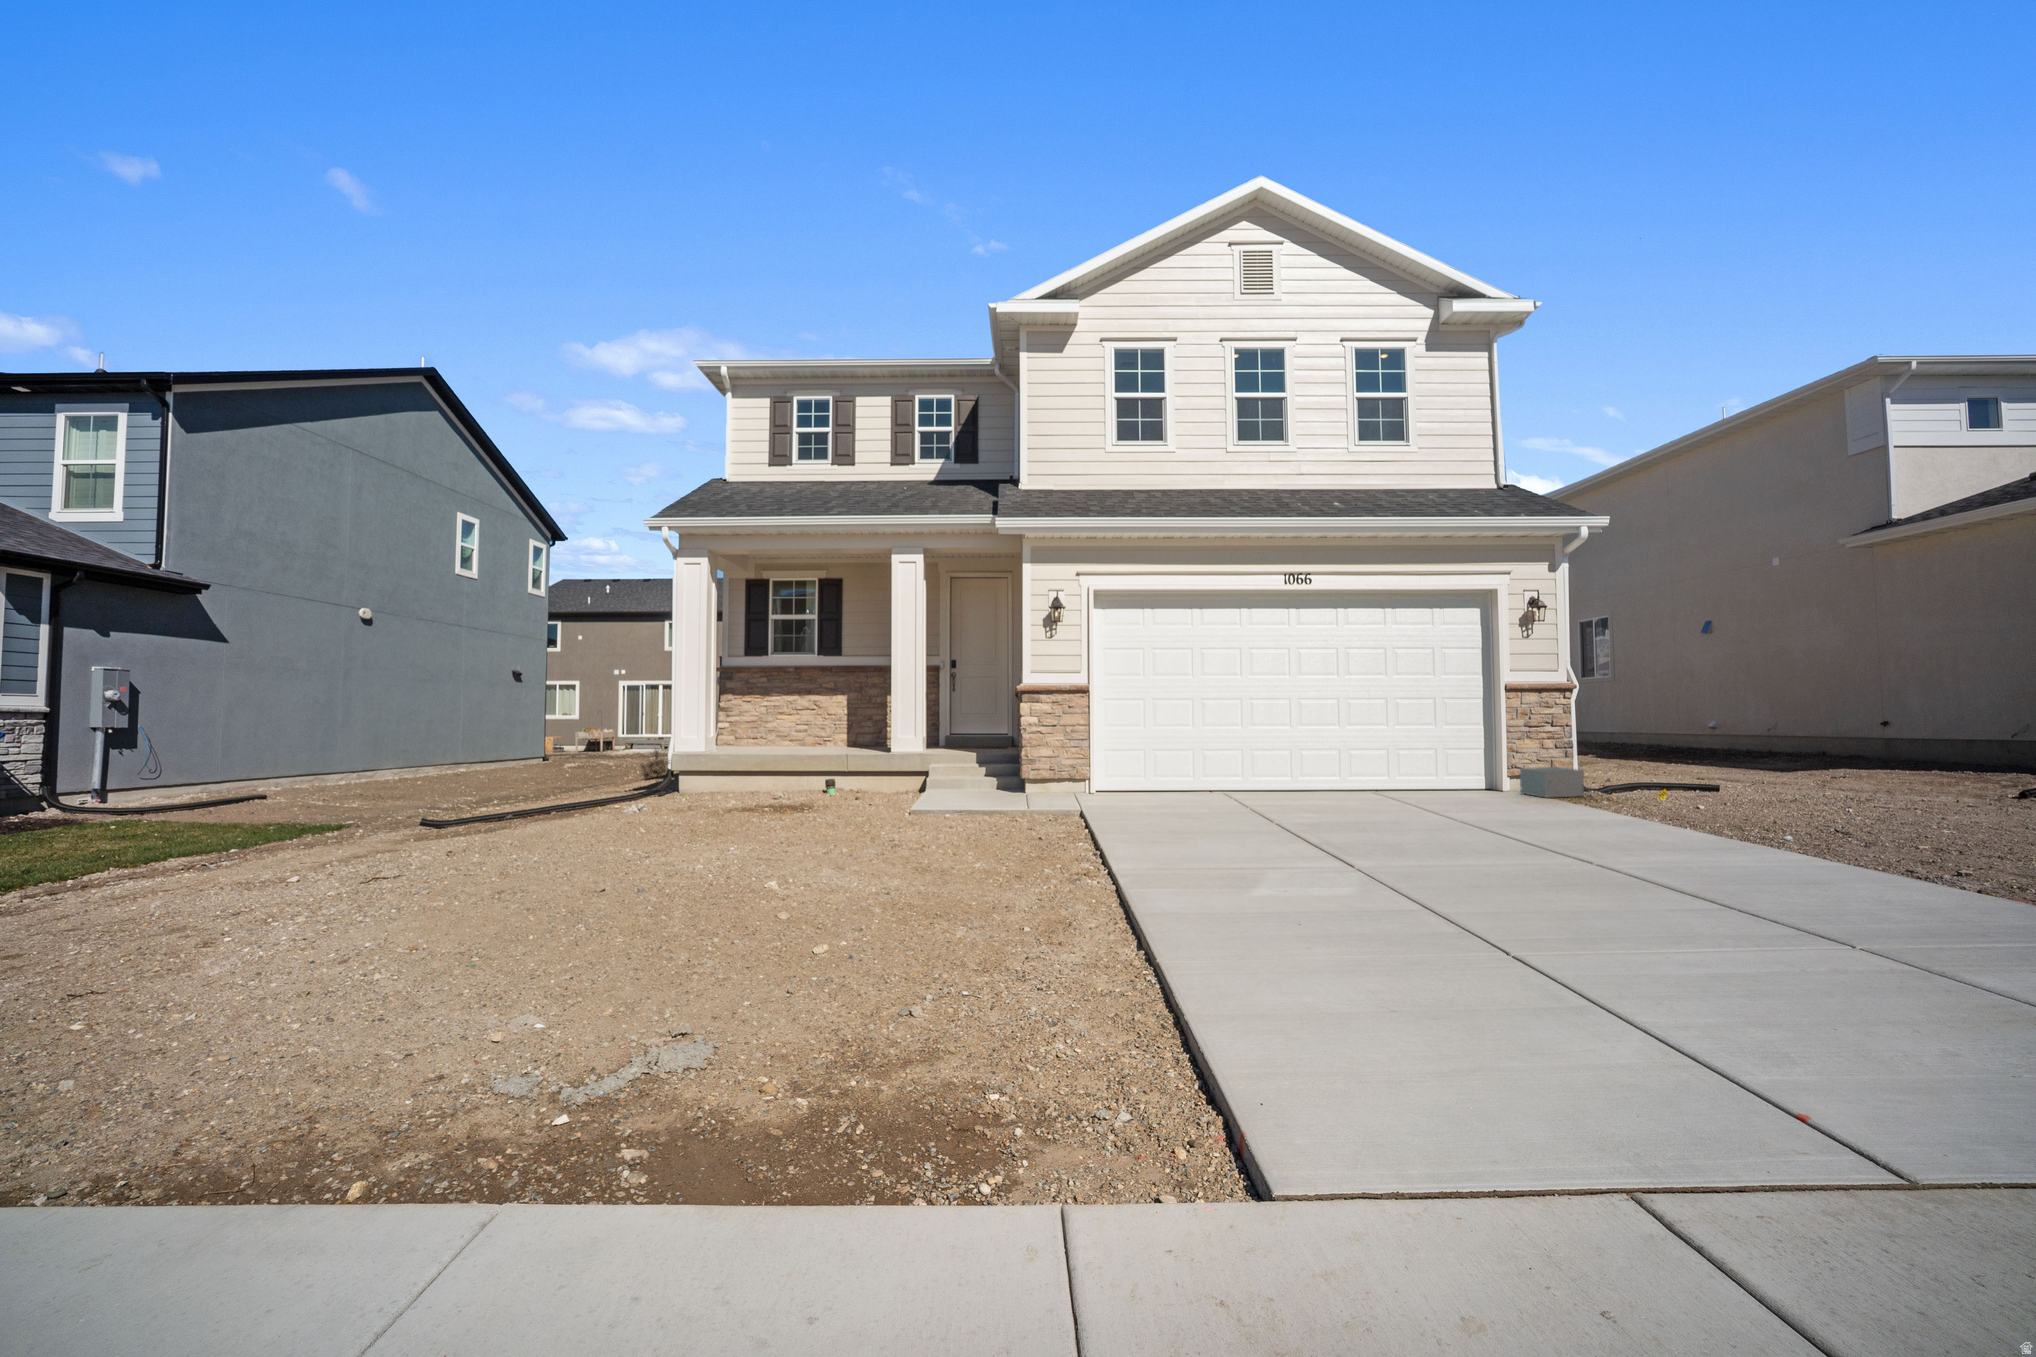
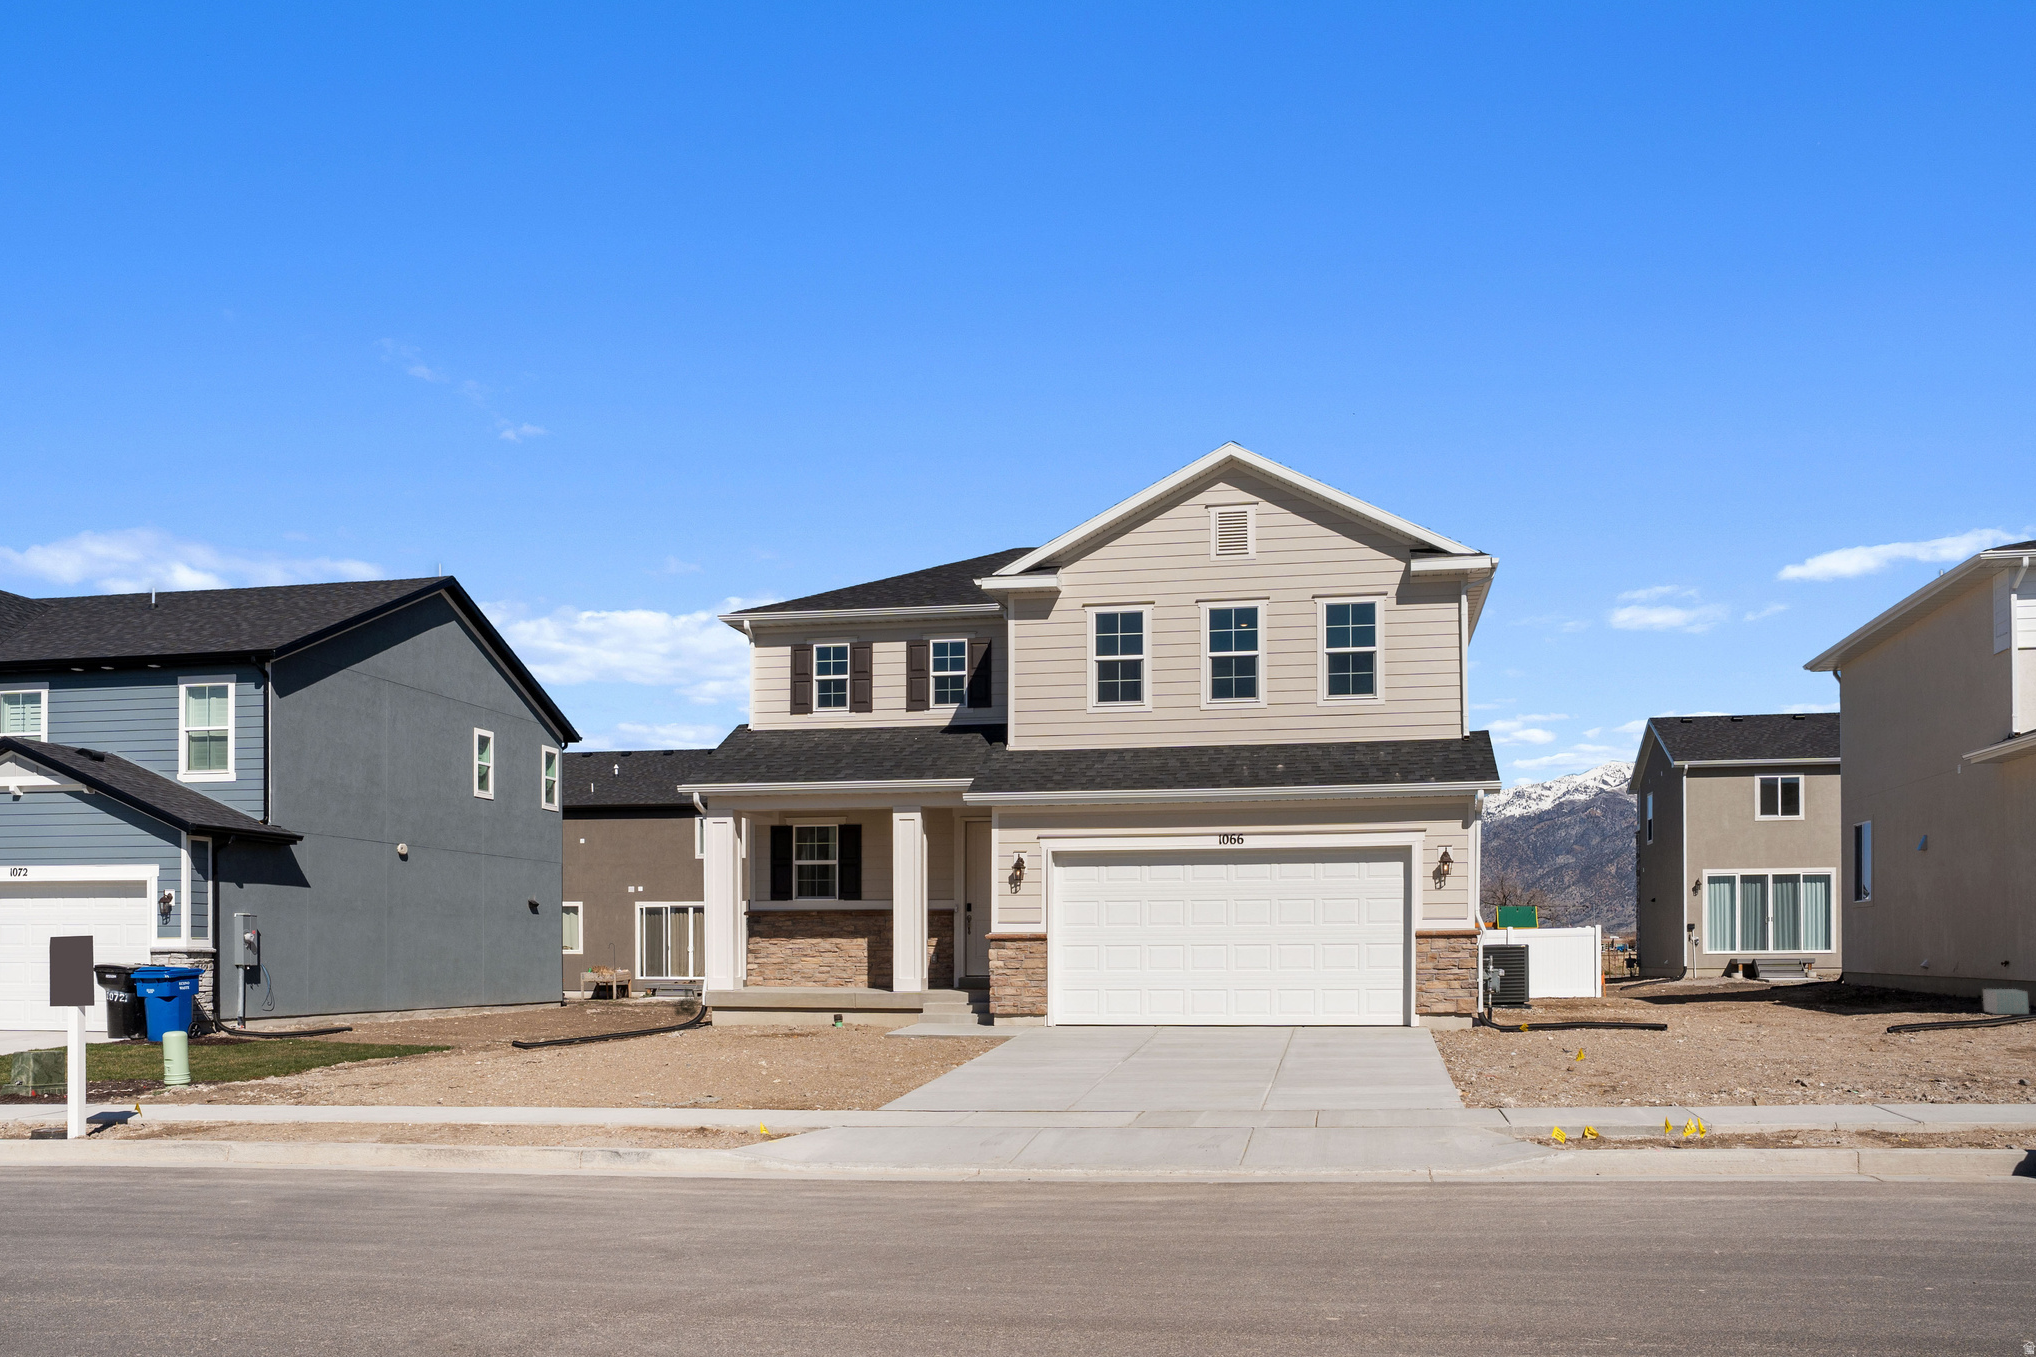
storage box: present [1520,767,1584,798] -> present [1983,989,2029,1014]

